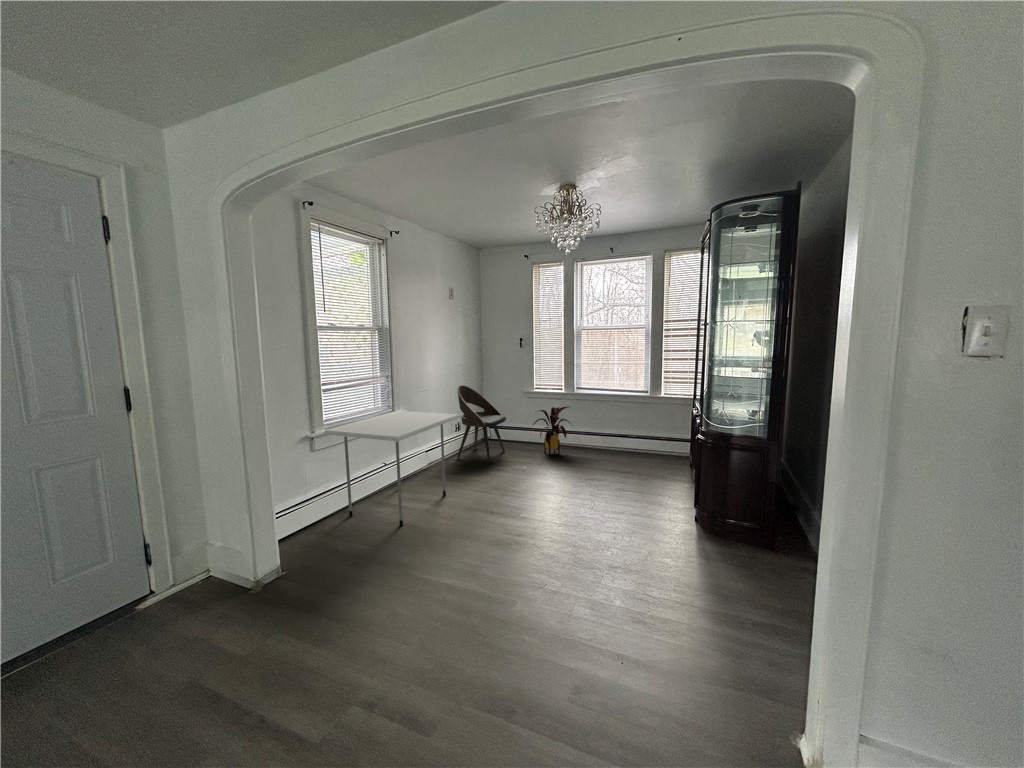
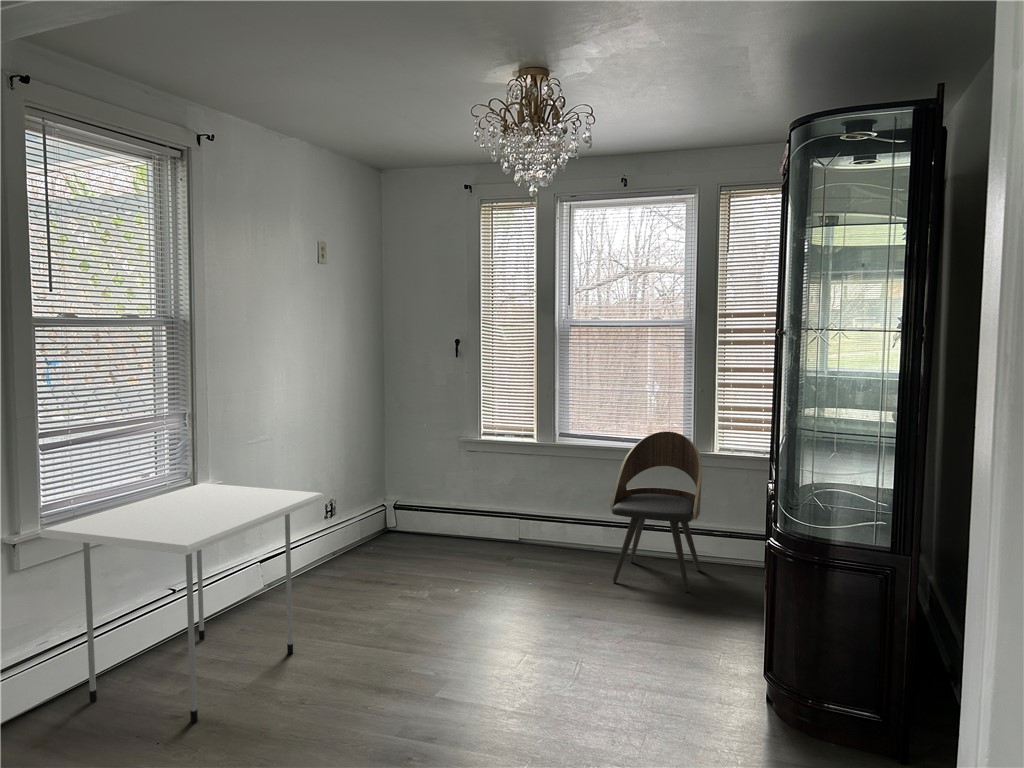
dining chair: present [457,386,506,461] -> present [610,431,702,592]
house plant: present [533,406,570,456] -> none [471,472,554,567]

